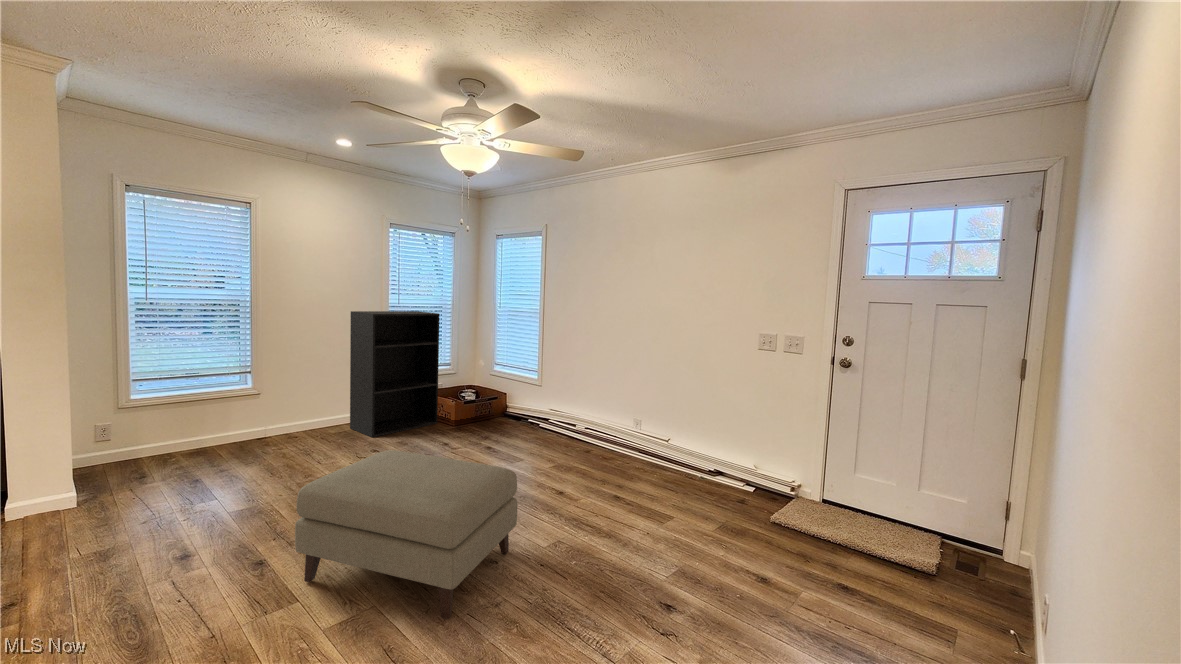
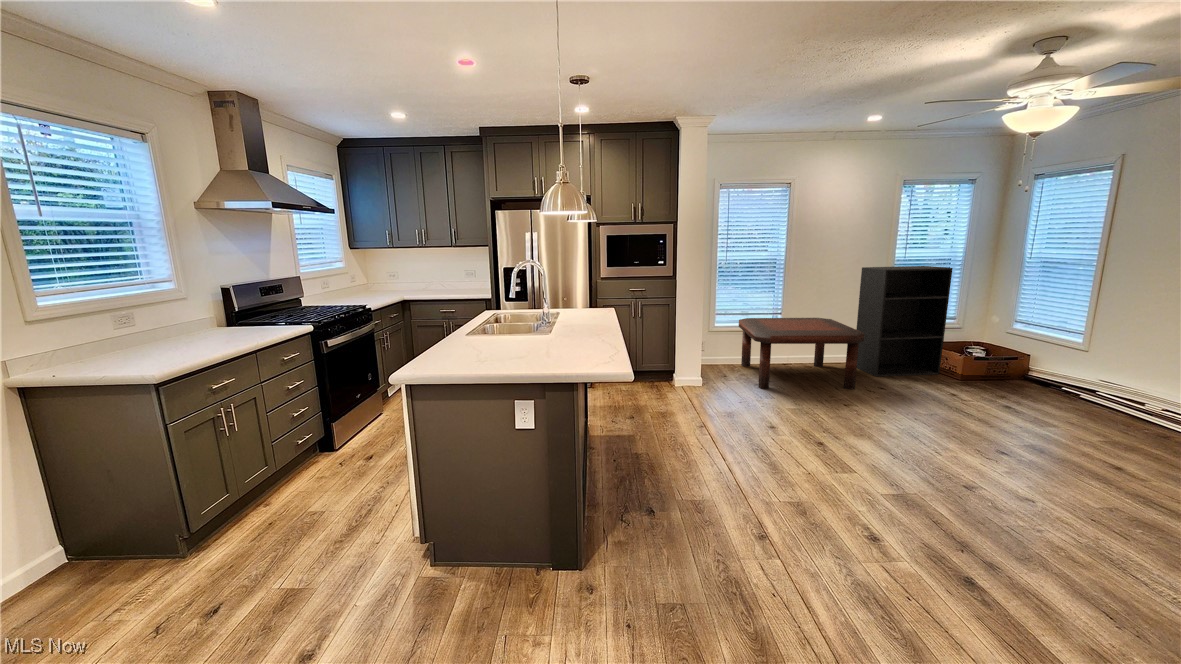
coffee table: none [171,374,349,488] -> present [739,318,864,390]
ottoman: present [295,450,517,619] -> none [852,385,1069,523]

